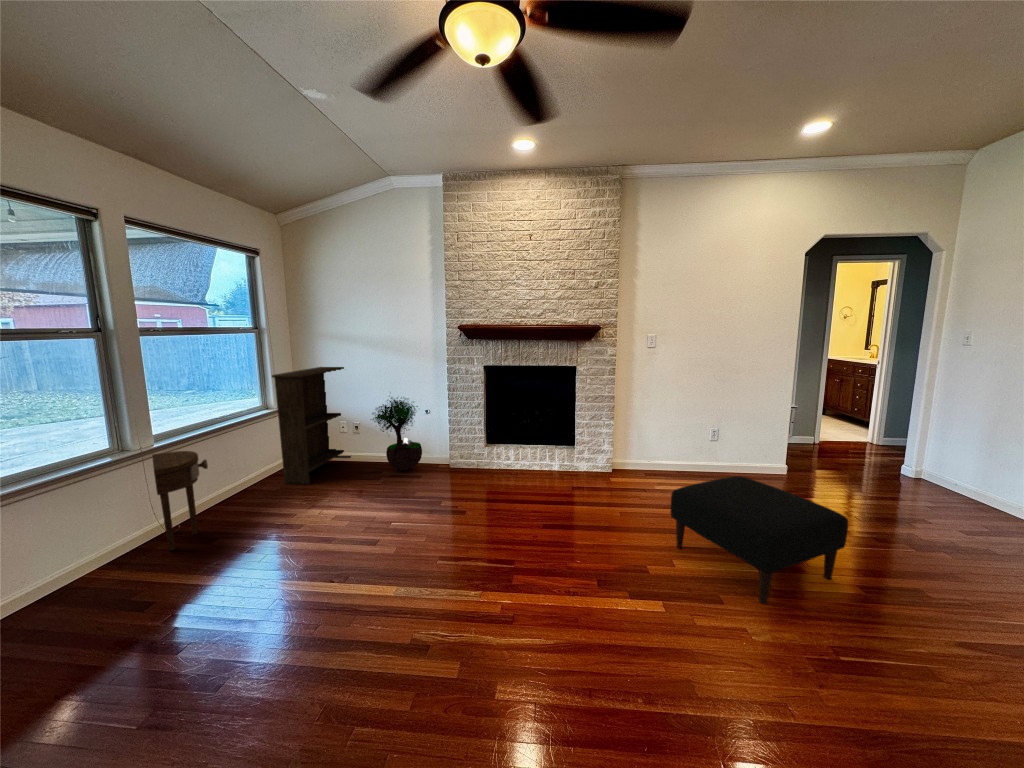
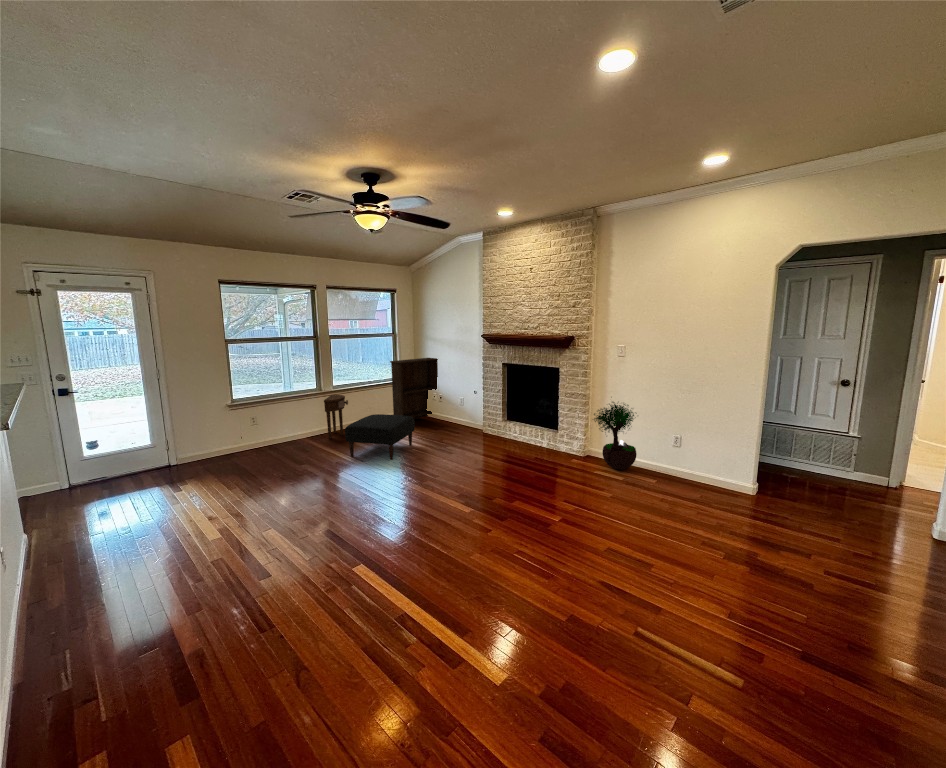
potted tree: present [372,397,422,470] -> present [594,402,637,469]
ottoman: present [670,476,848,605] -> present [345,414,415,460]

